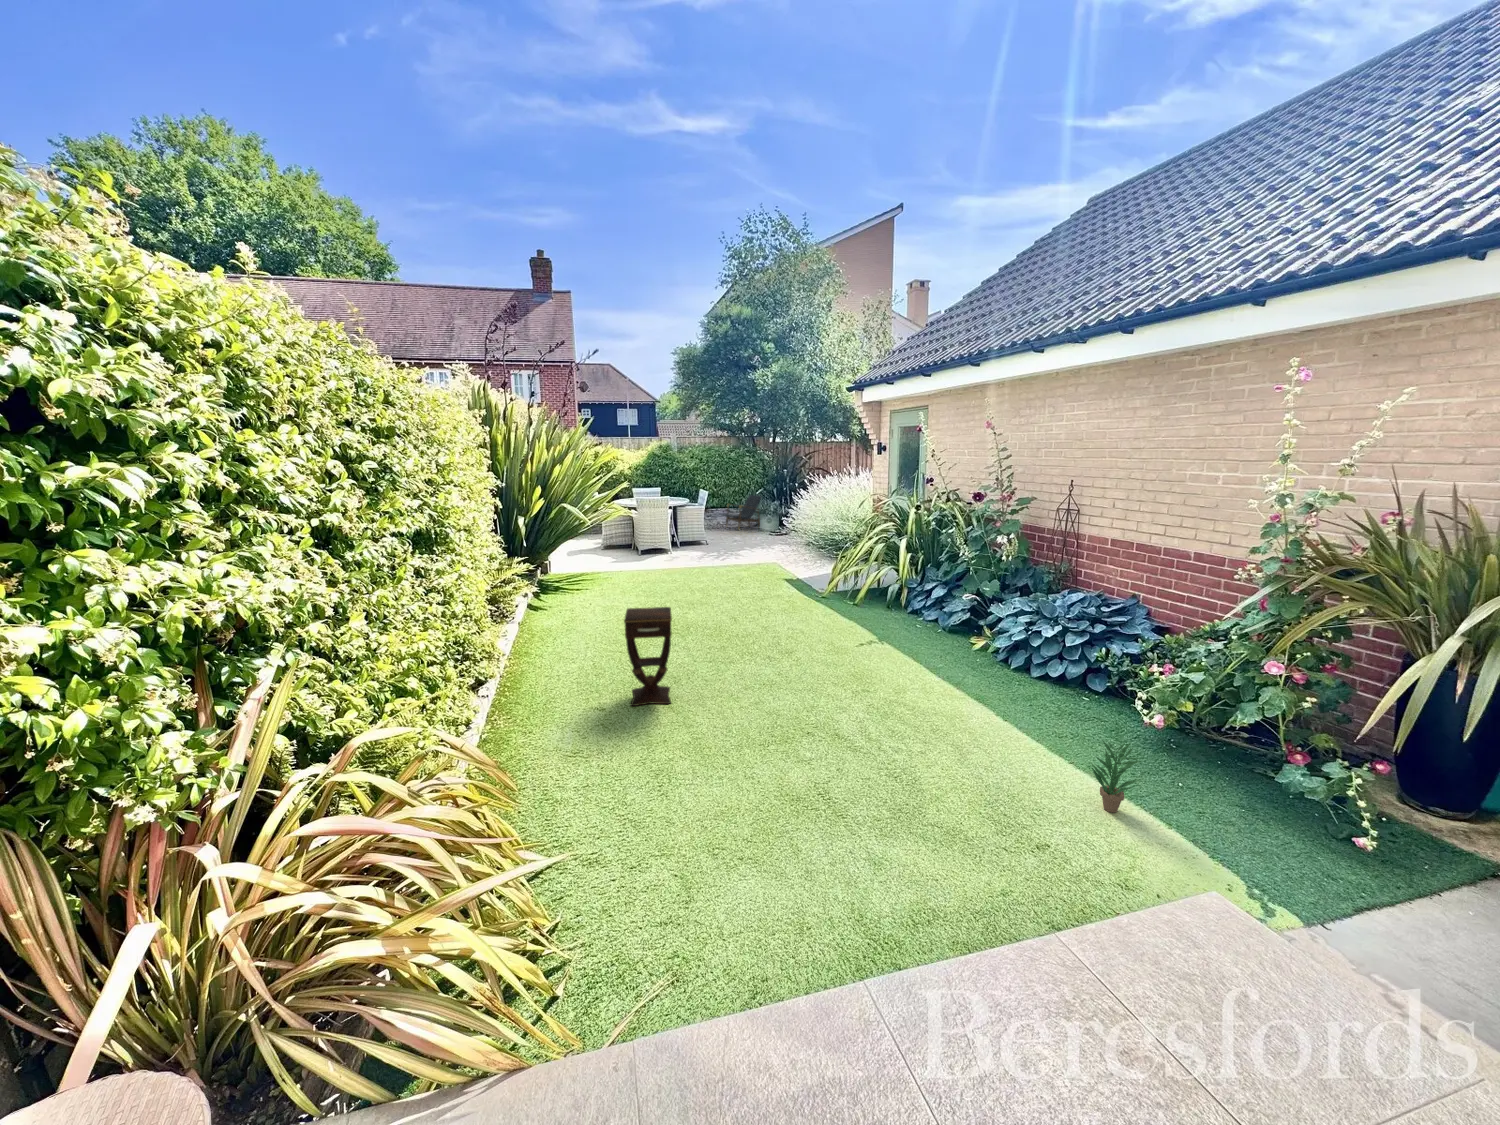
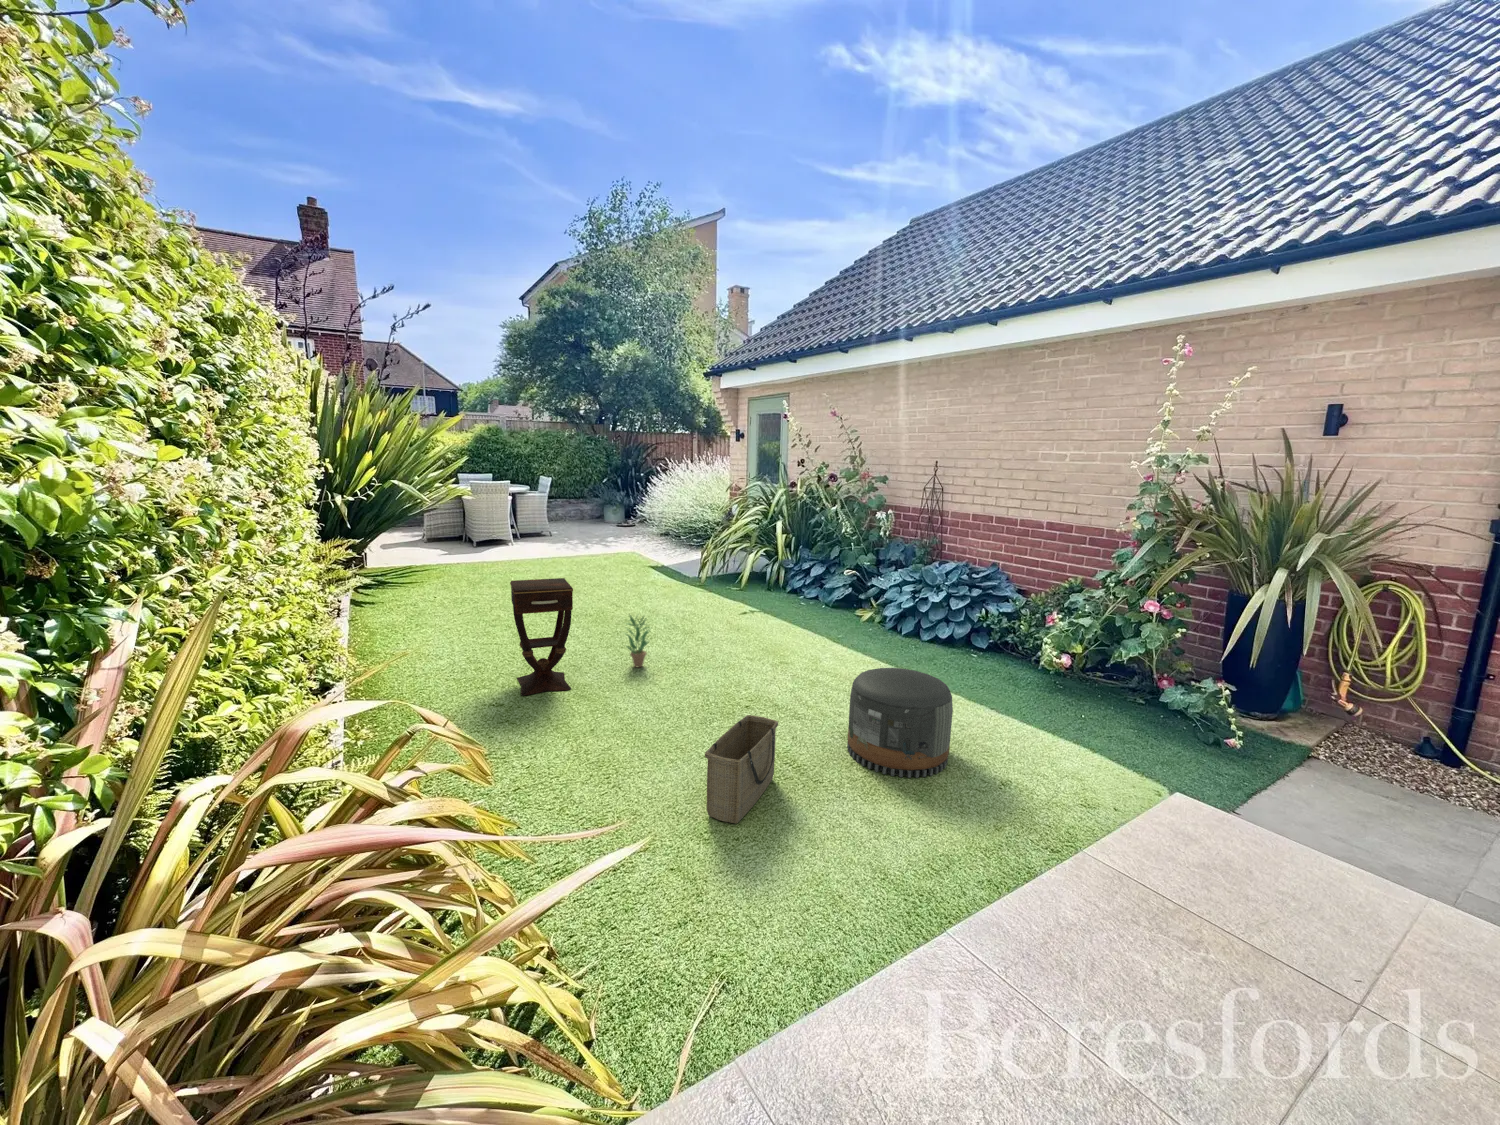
lounge chair: present [724,495,761,529] -> none [565,485,608,522]
pouf: none [892,713,994,826] -> present [847,668,953,778]
potted plant: present [1091,740,1139,813] -> present [627,616,649,667]
basket: none [735,748,813,844] -> present [705,715,778,823]

